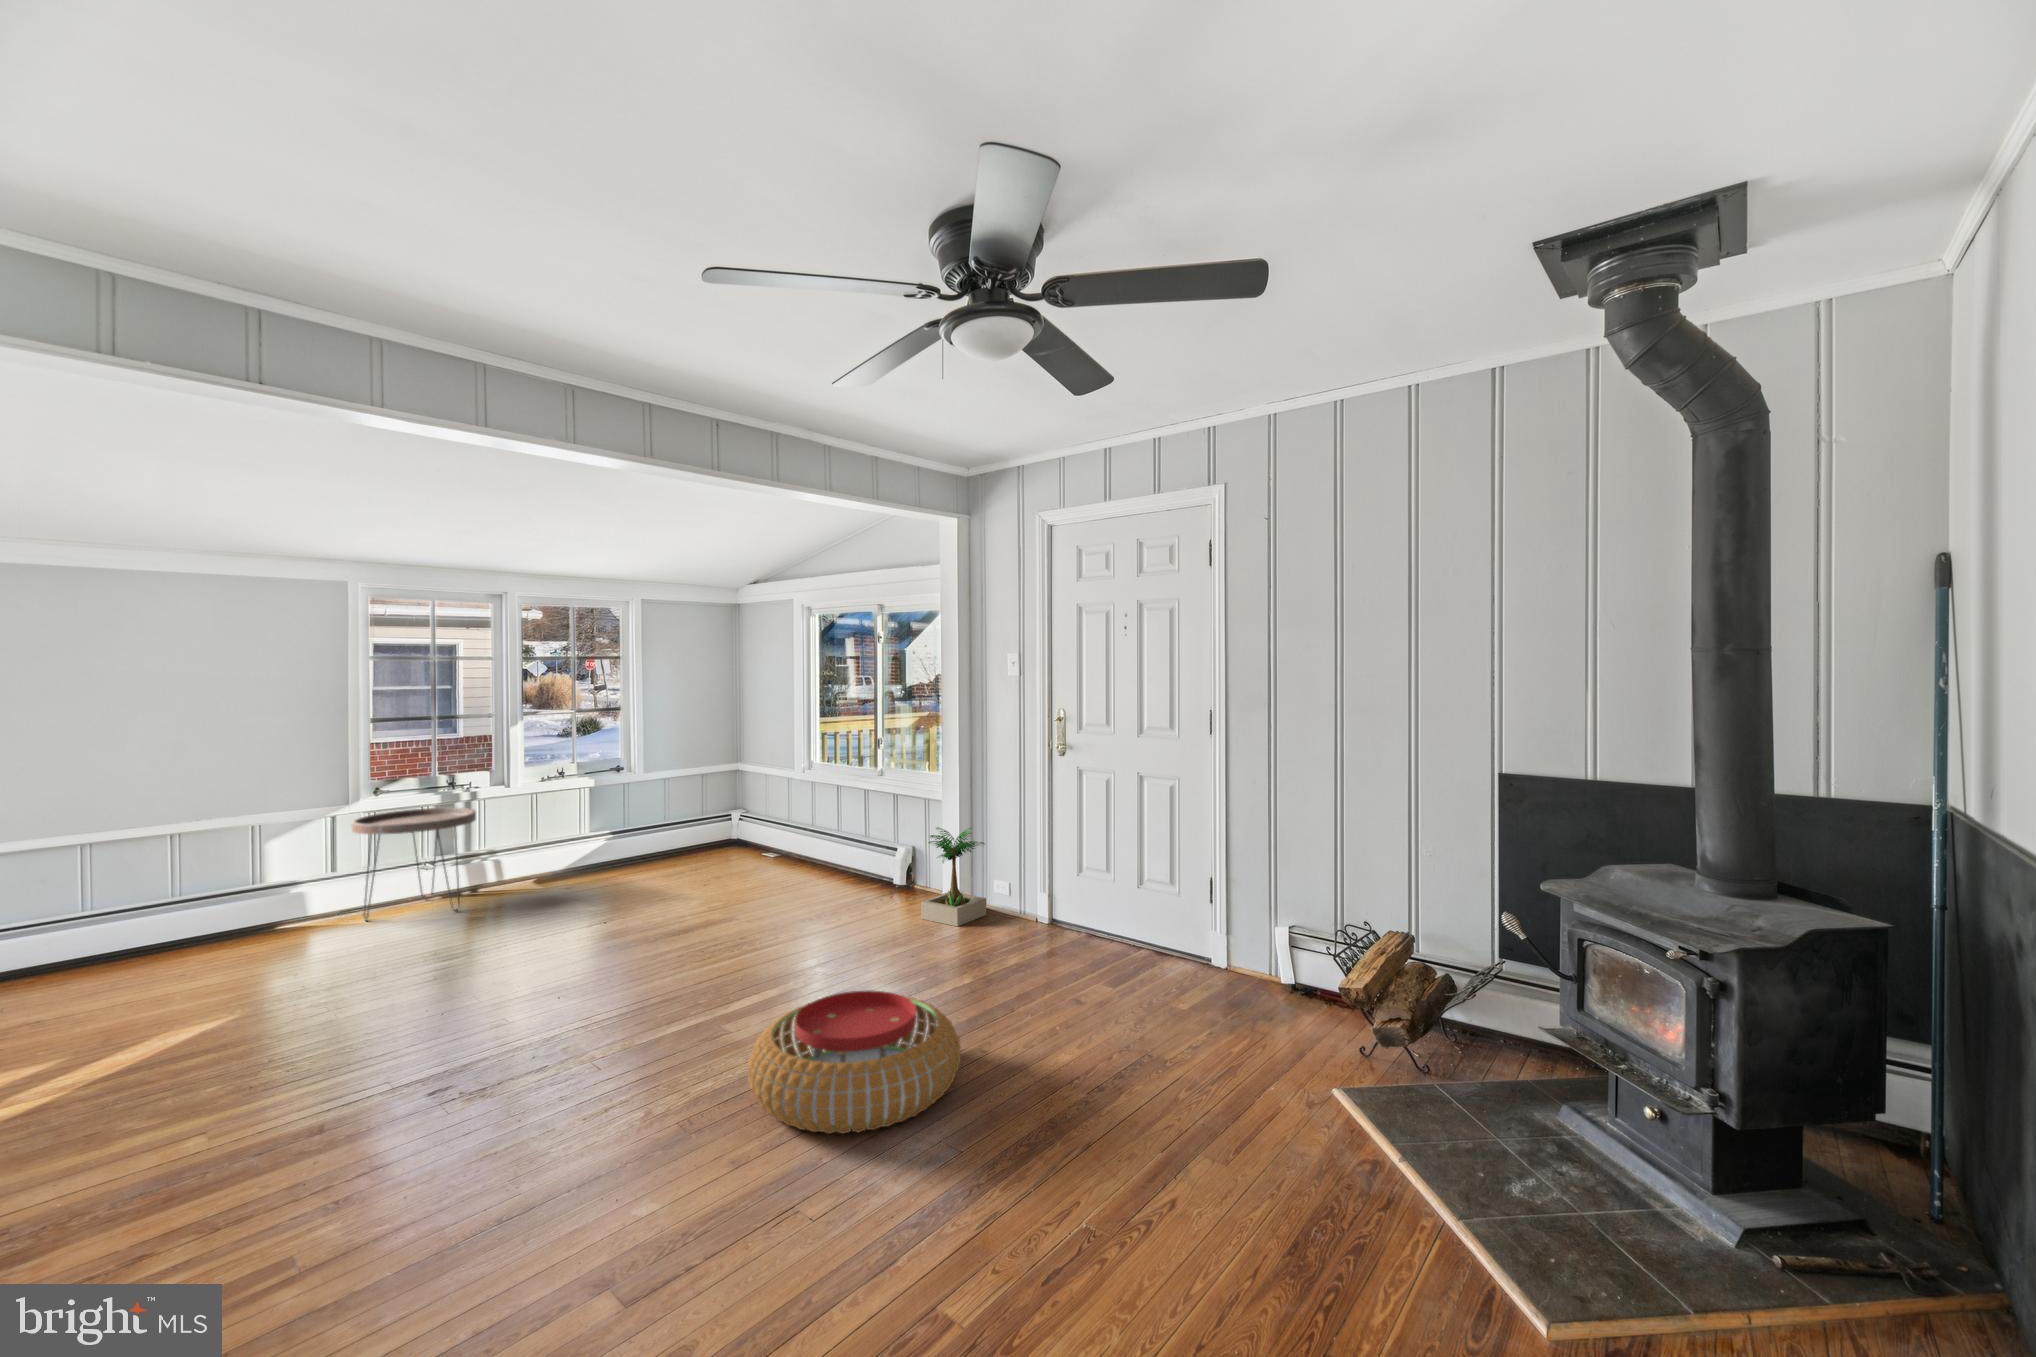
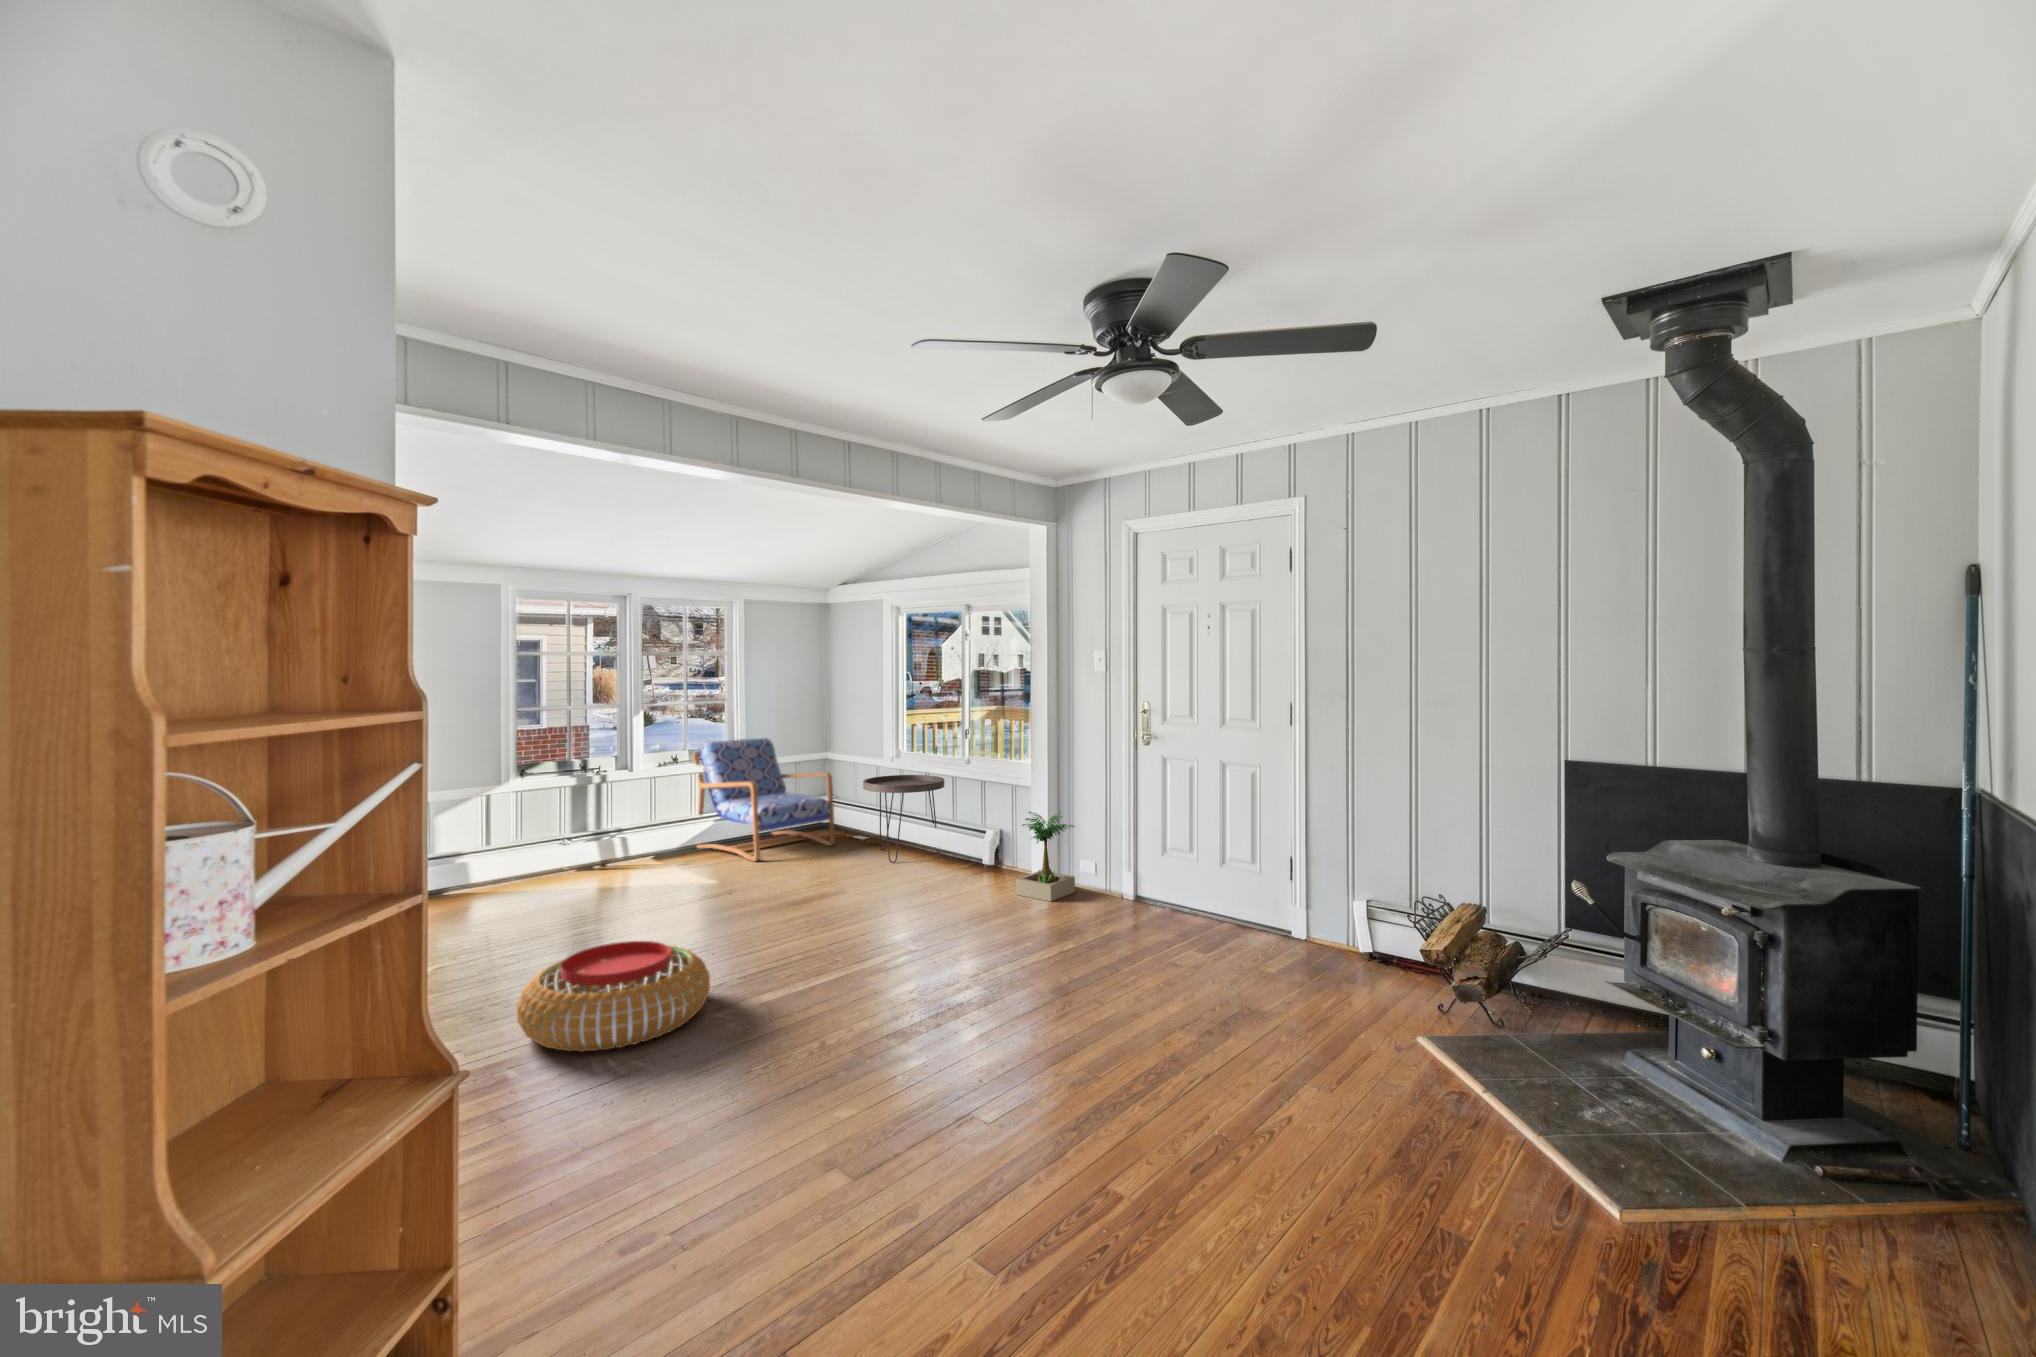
armchair: none [581,747,739,883] -> present [693,738,835,862]
side table: present [351,808,476,920] -> present [863,775,944,863]
pouf: present [748,991,960,1134] -> present [517,941,710,1052]

